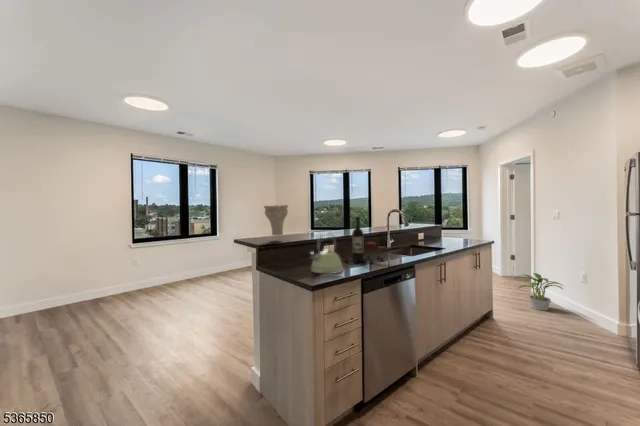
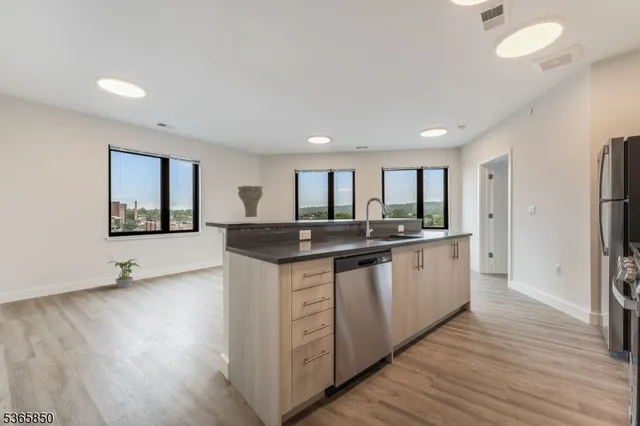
wine bottle: present [343,217,386,263] -> none [318,200,363,246]
kettle: present [310,233,343,274] -> none [281,211,317,252]
potted plant: present [518,273,563,311] -> present [109,259,140,288]

